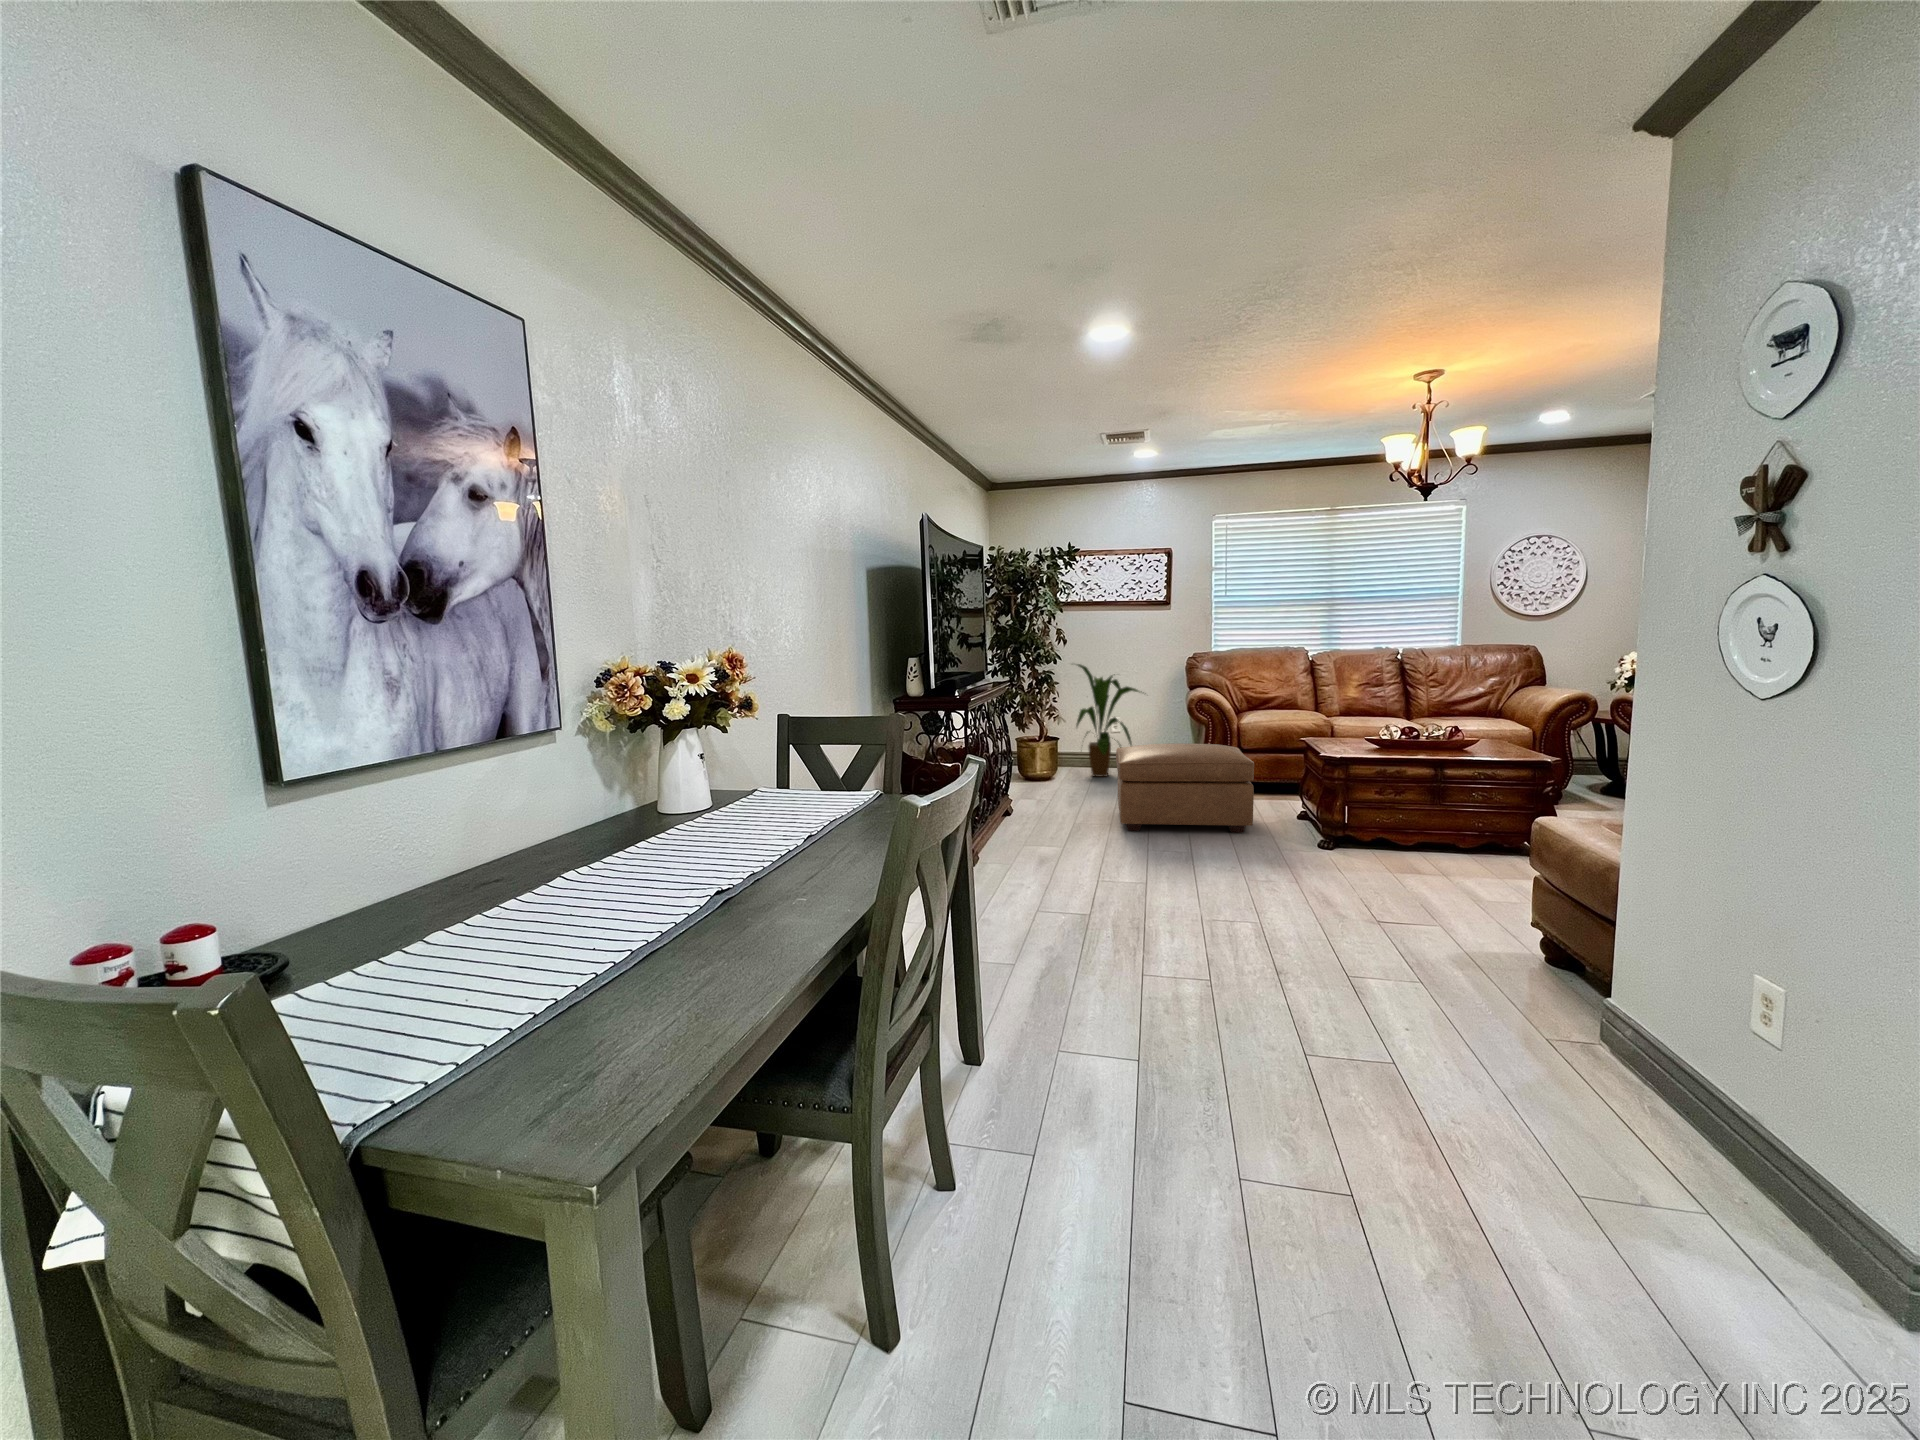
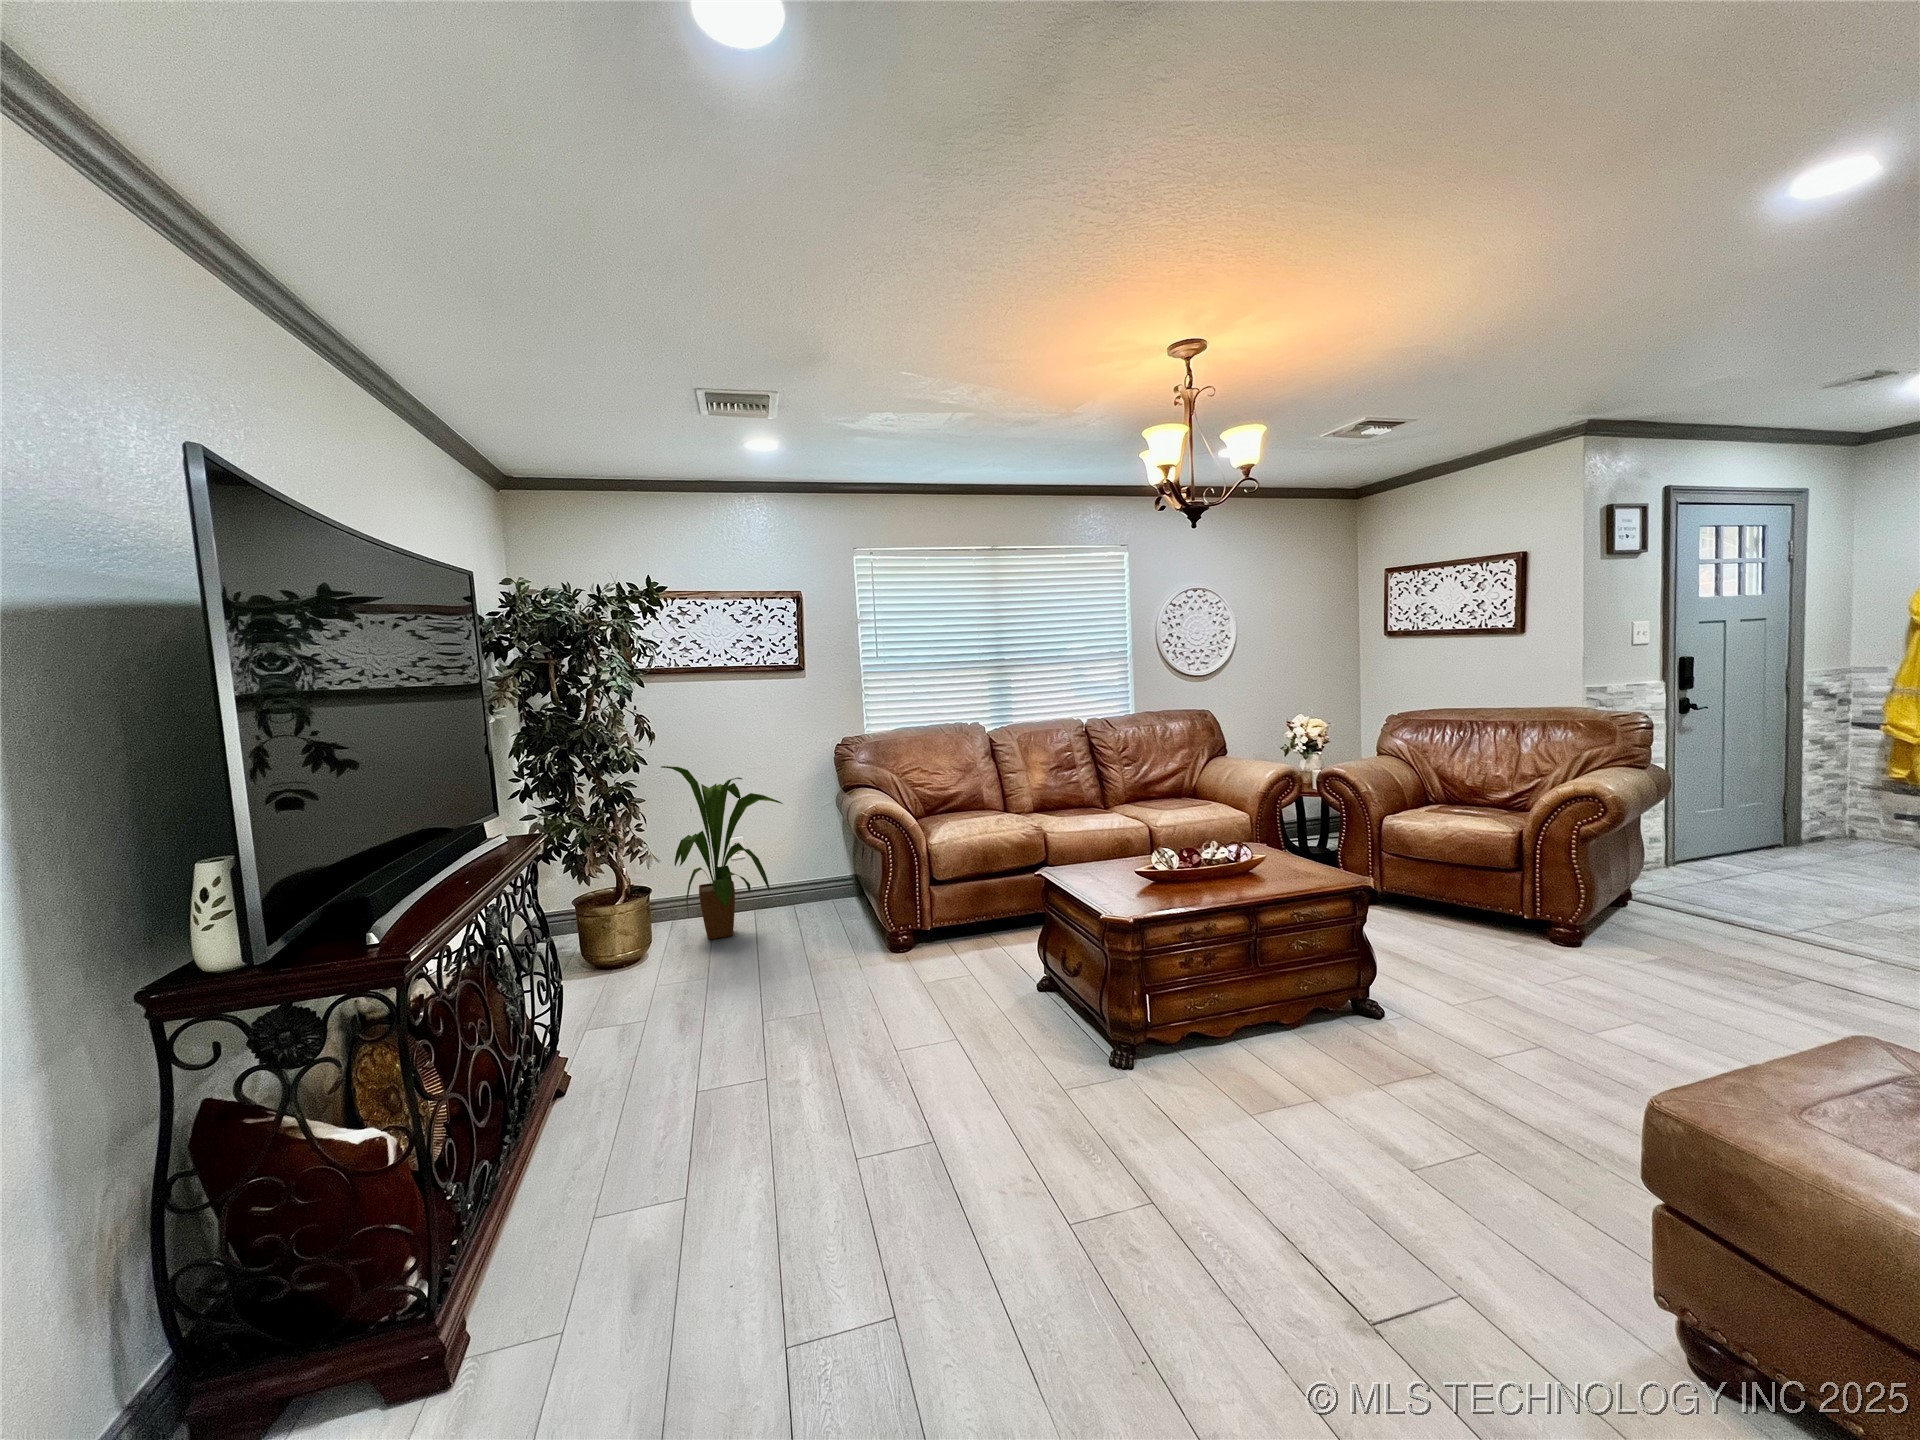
ottoman: present [1116,743,1254,833] -> none [762,885,995,1070]

